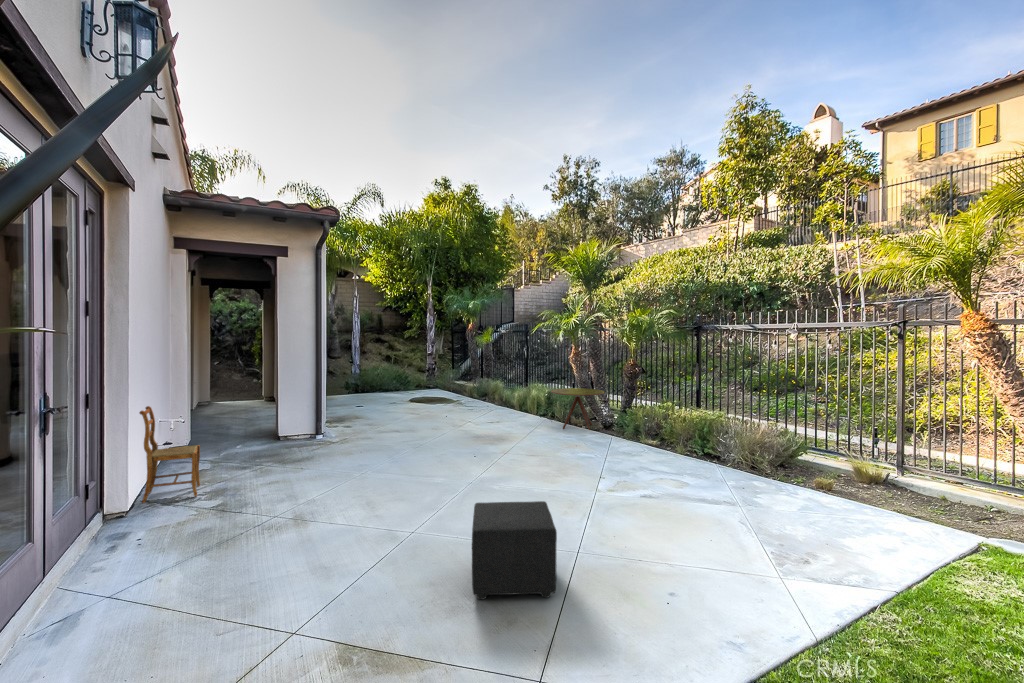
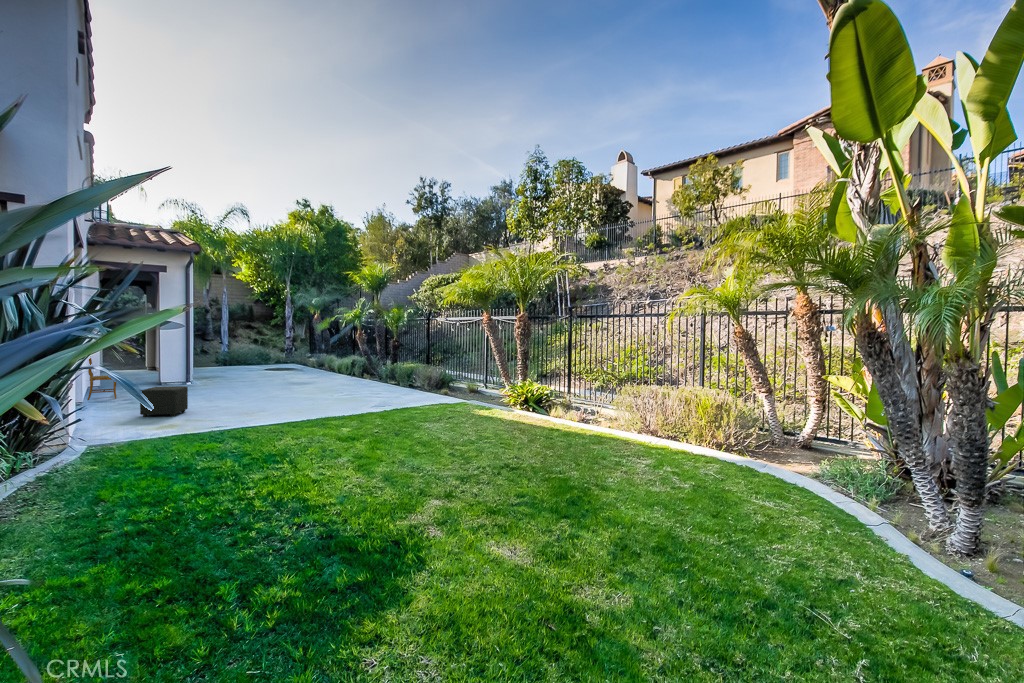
round table: present [551,388,605,430] -> none [345,357,379,380]
ottoman: present [472,501,557,600] -> present [140,386,188,417]

